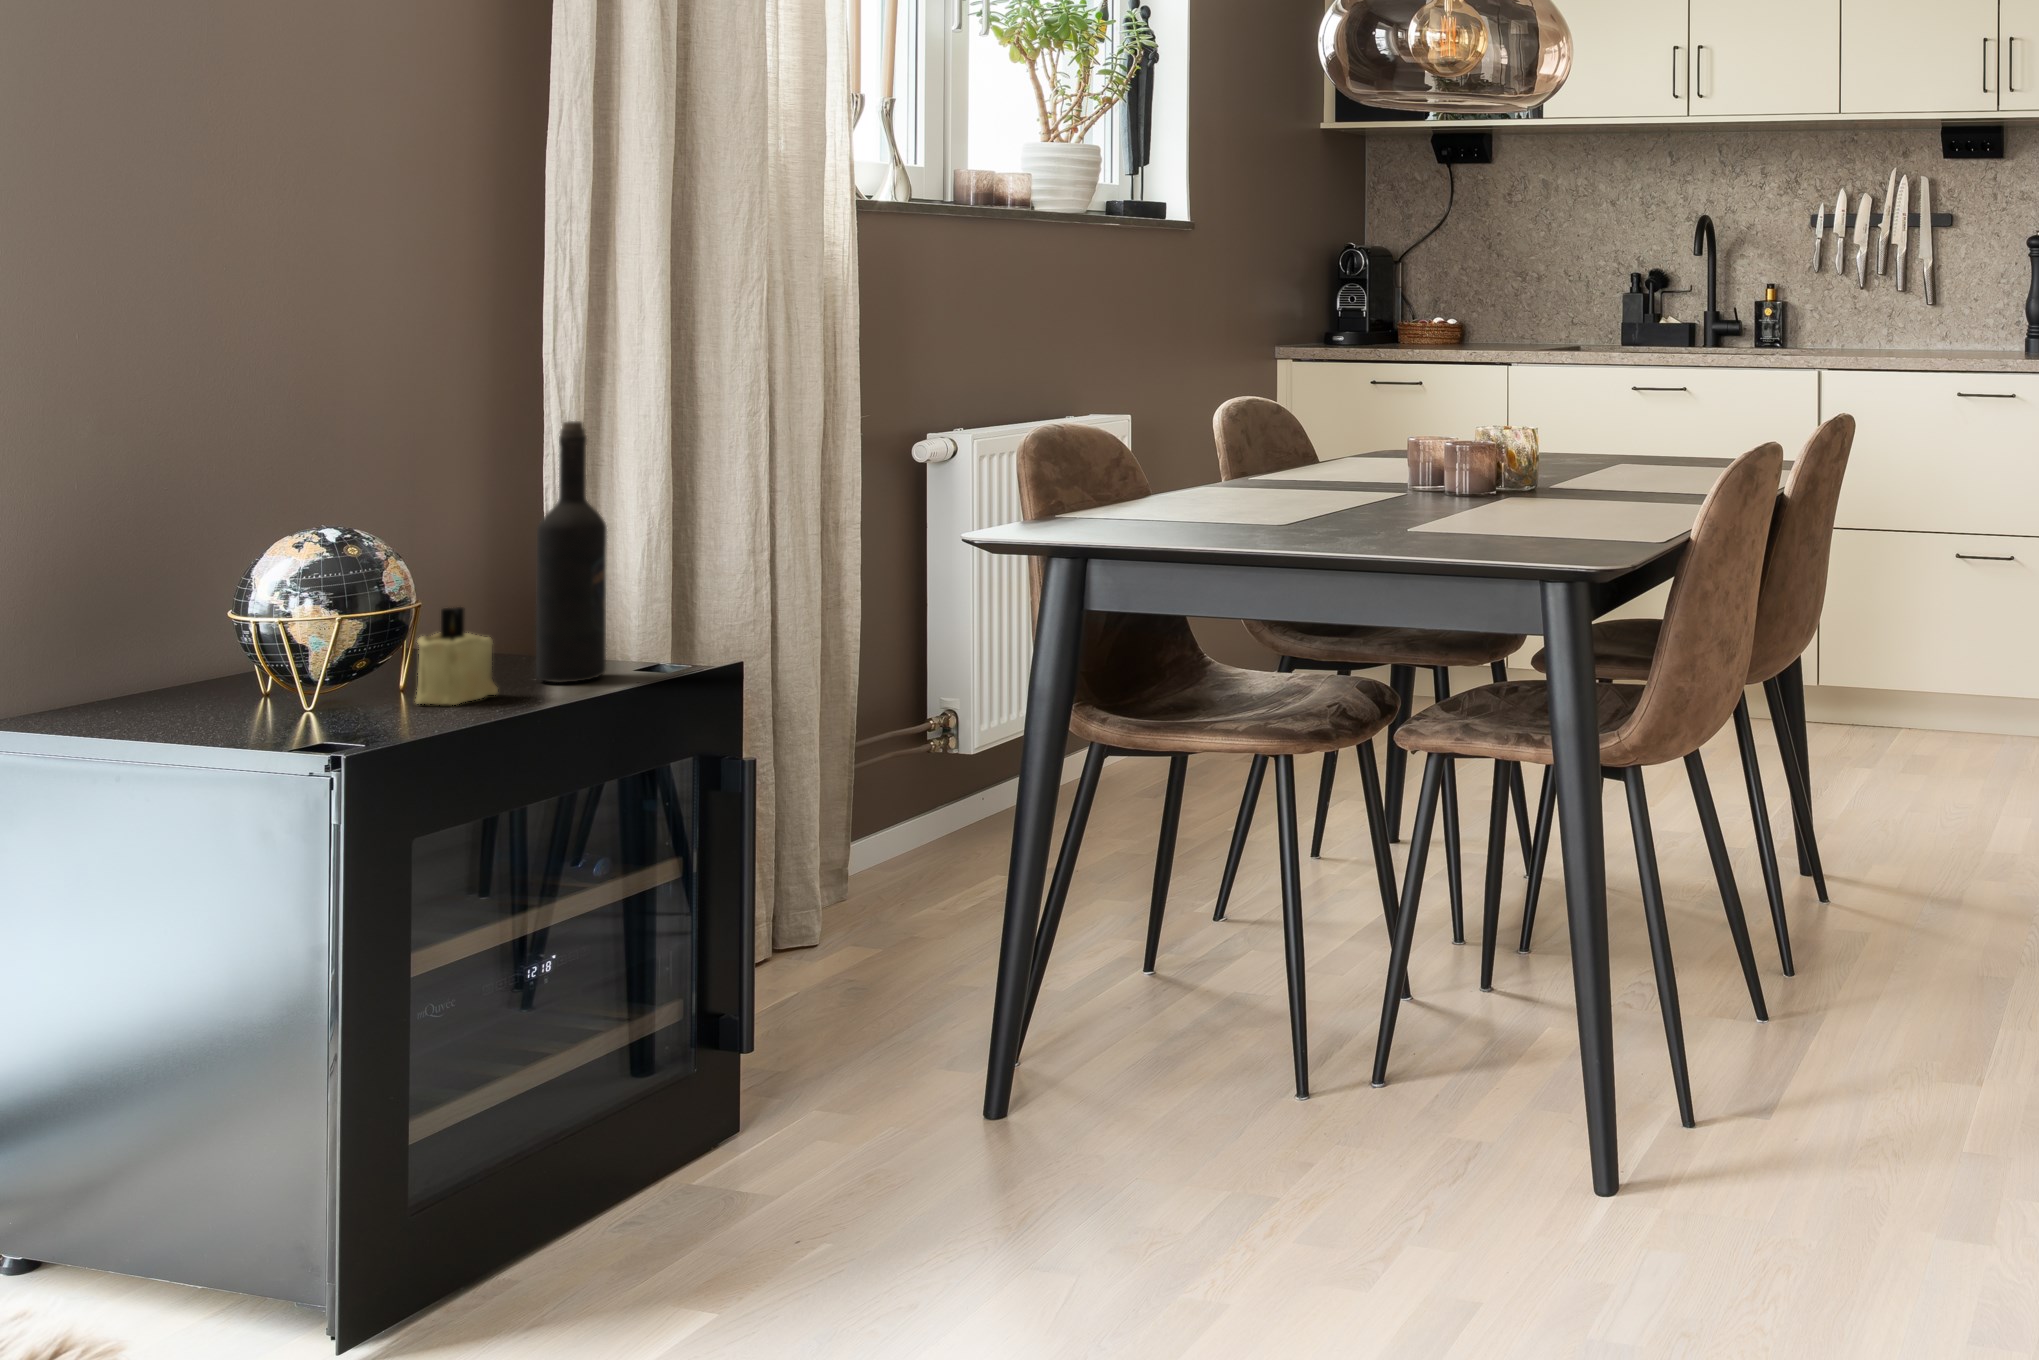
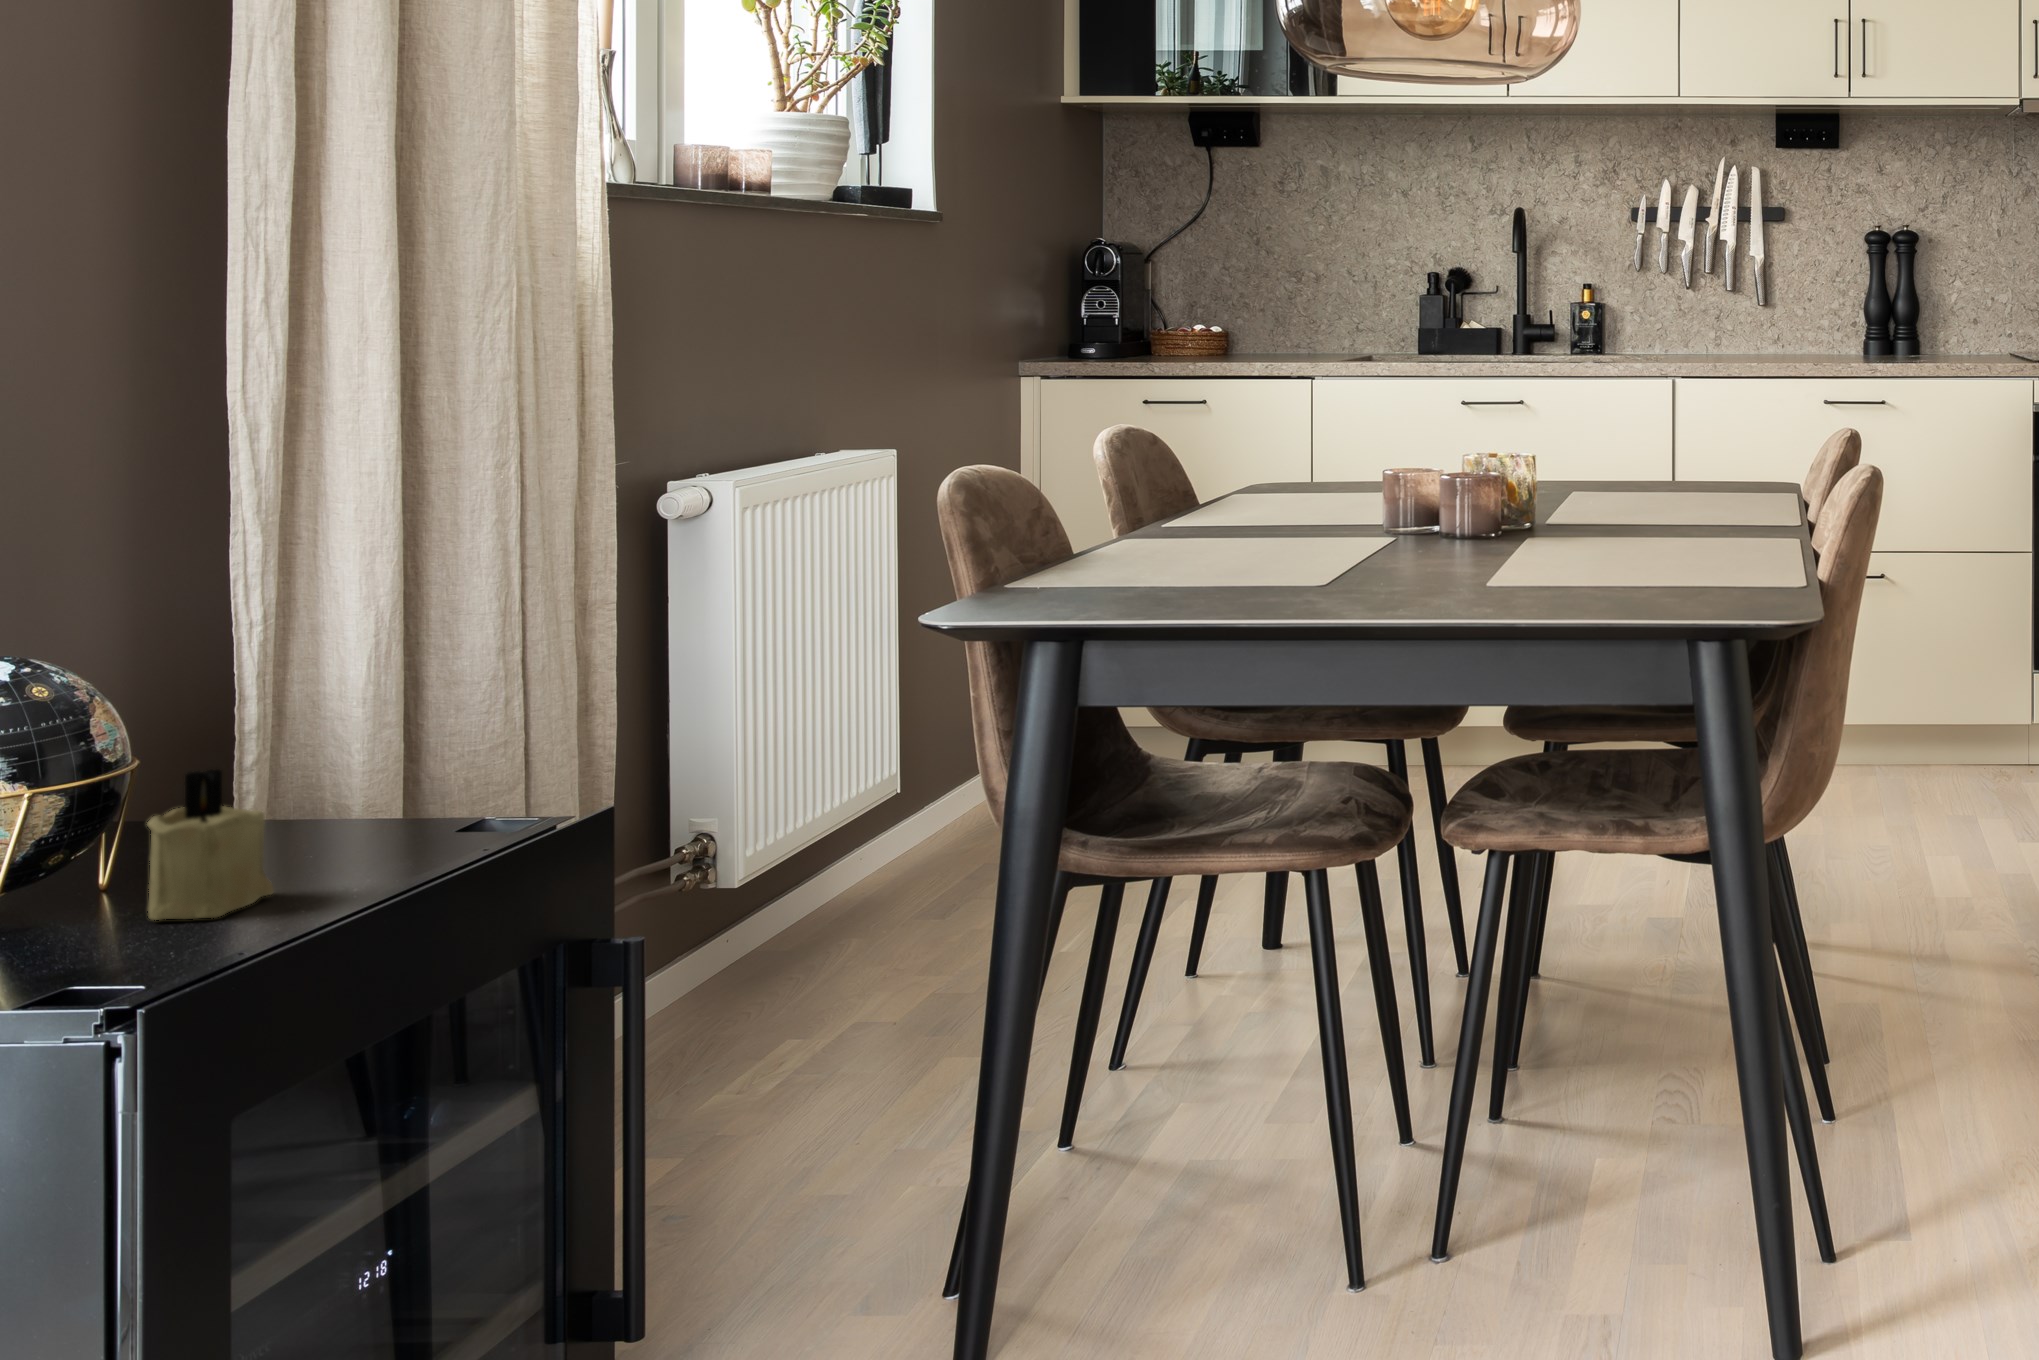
wine bottle: present [536,421,607,683] -> none [312,486,416,866]

